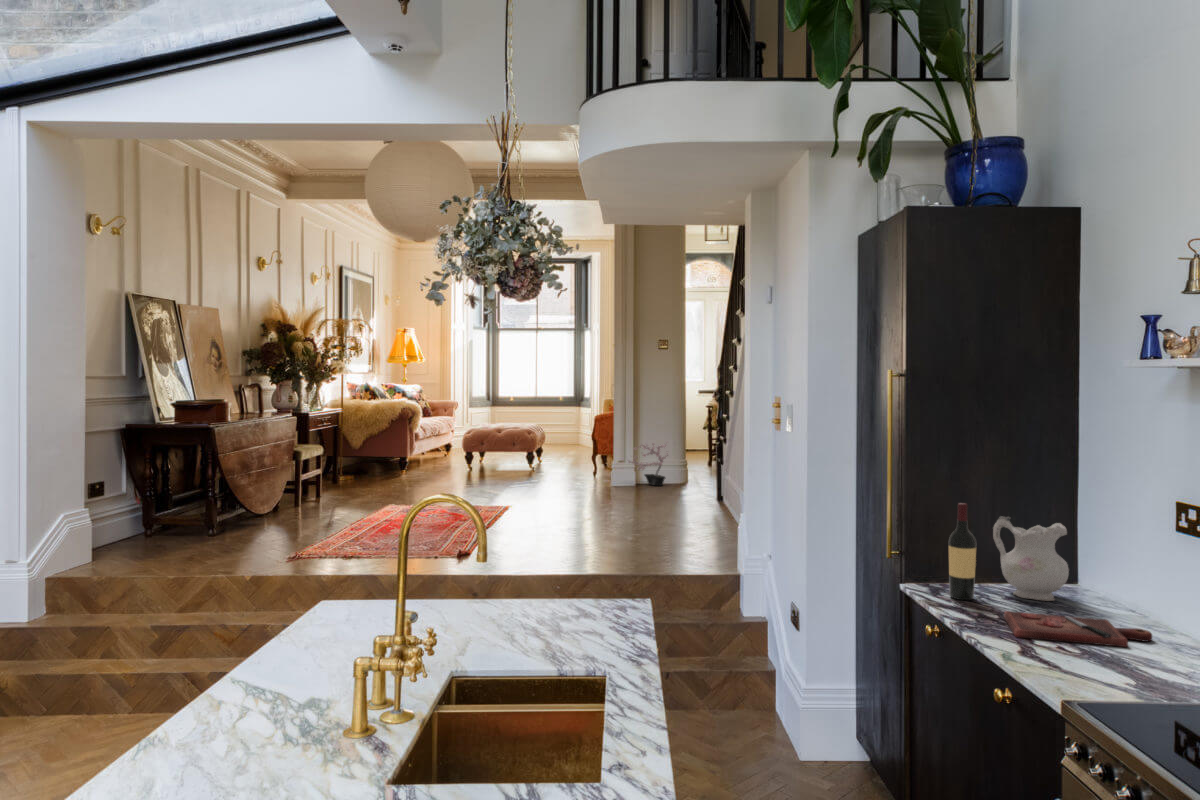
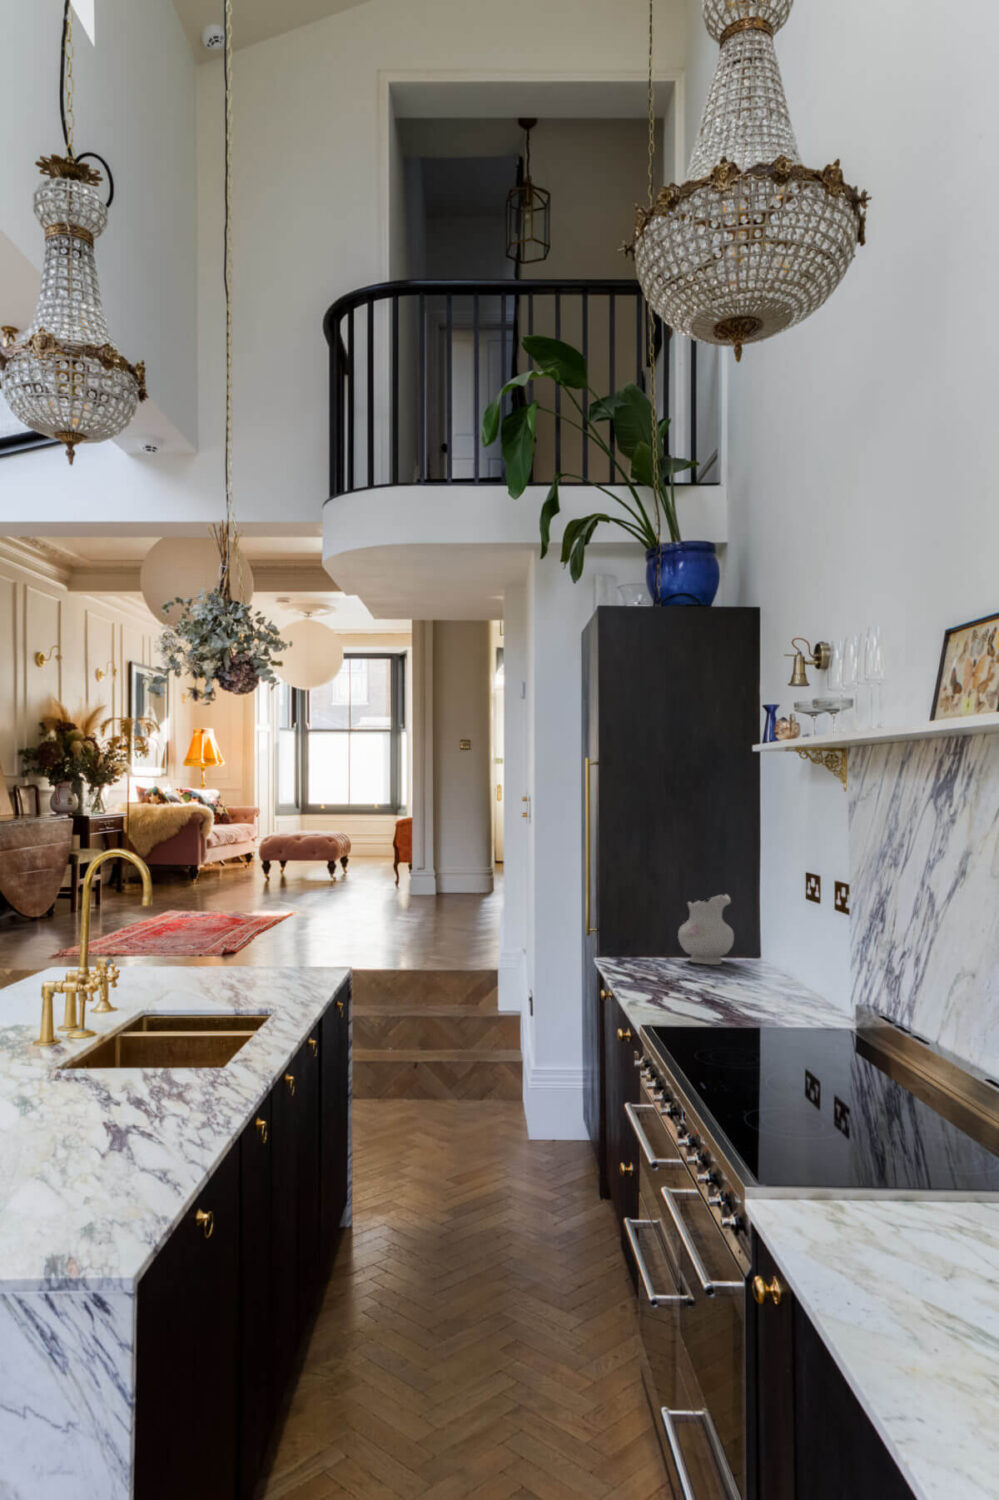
potted plant: present [628,443,668,486] -> none [427,843,473,892]
wine bottle: present [949,503,976,600] -> none [627,876,650,965]
cutting board: present [1004,611,1152,647] -> none [655,970,771,993]

